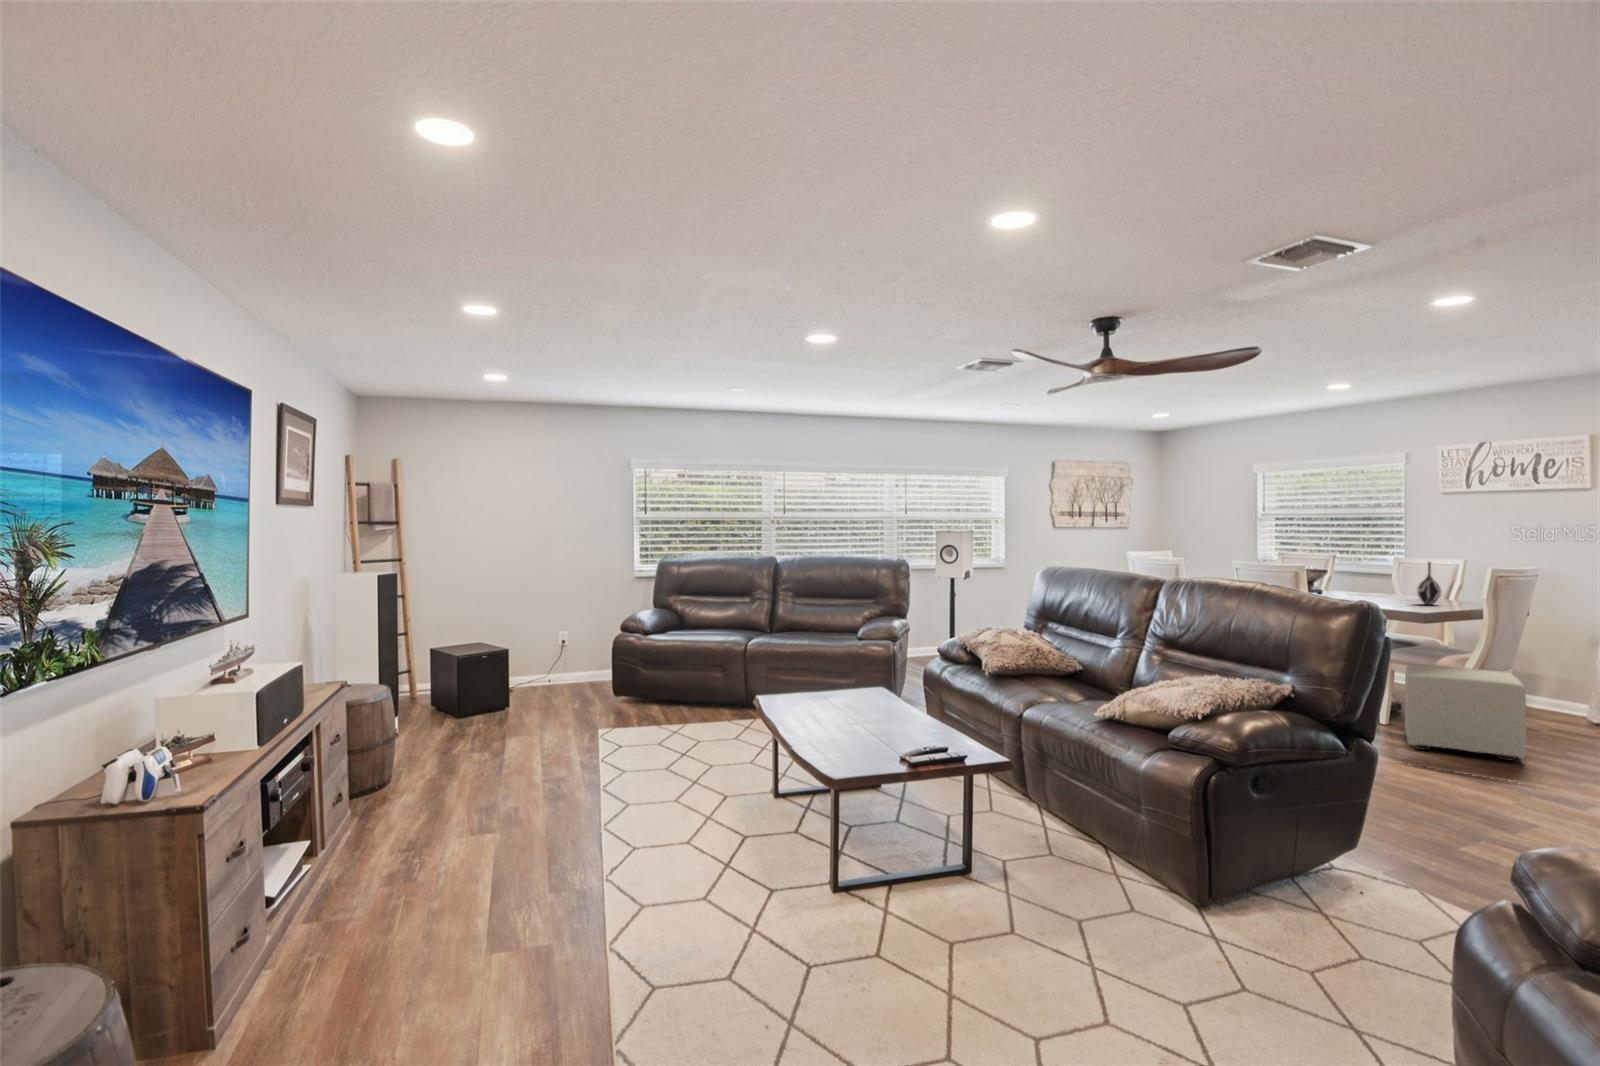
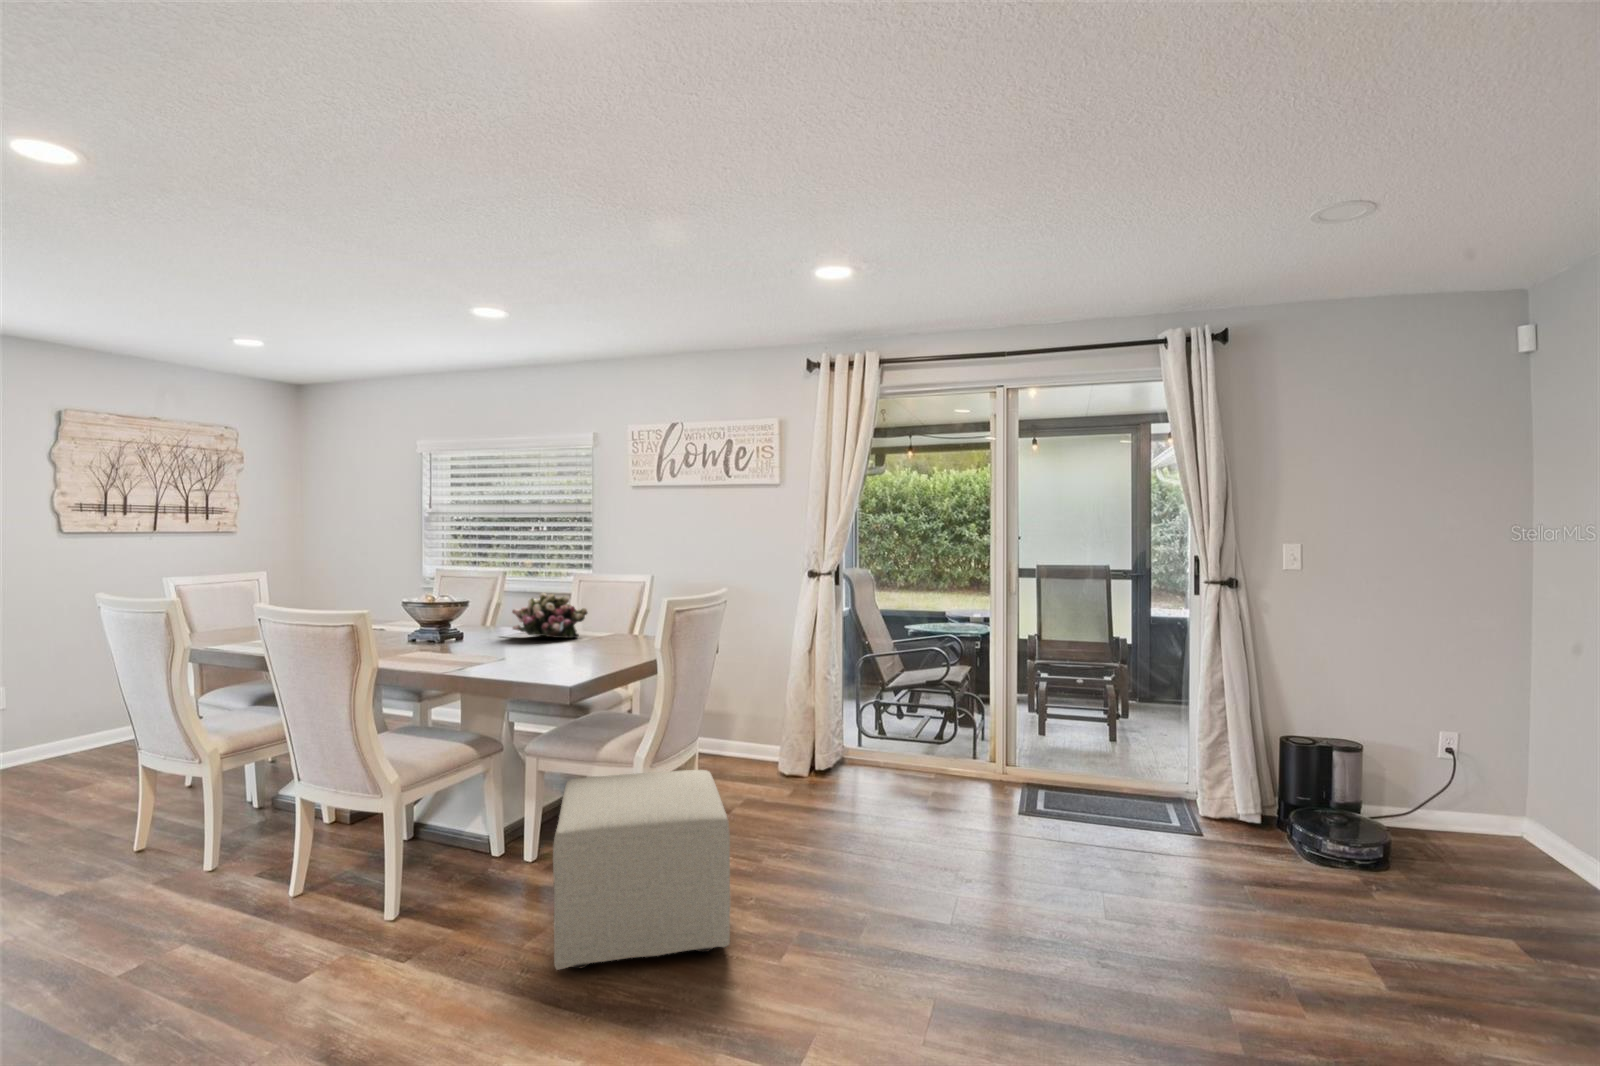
vase: present [1417,562,1441,605] -> none [591,589,623,656]
flower arrangement: none [1349,567,1406,598] -> present [512,593,587,638]

